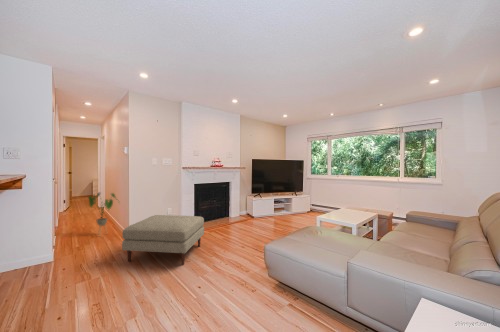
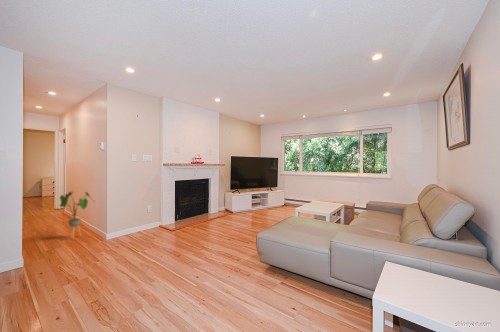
ottoman: present [122,215,204,265] -> none [111,213,191,260]

